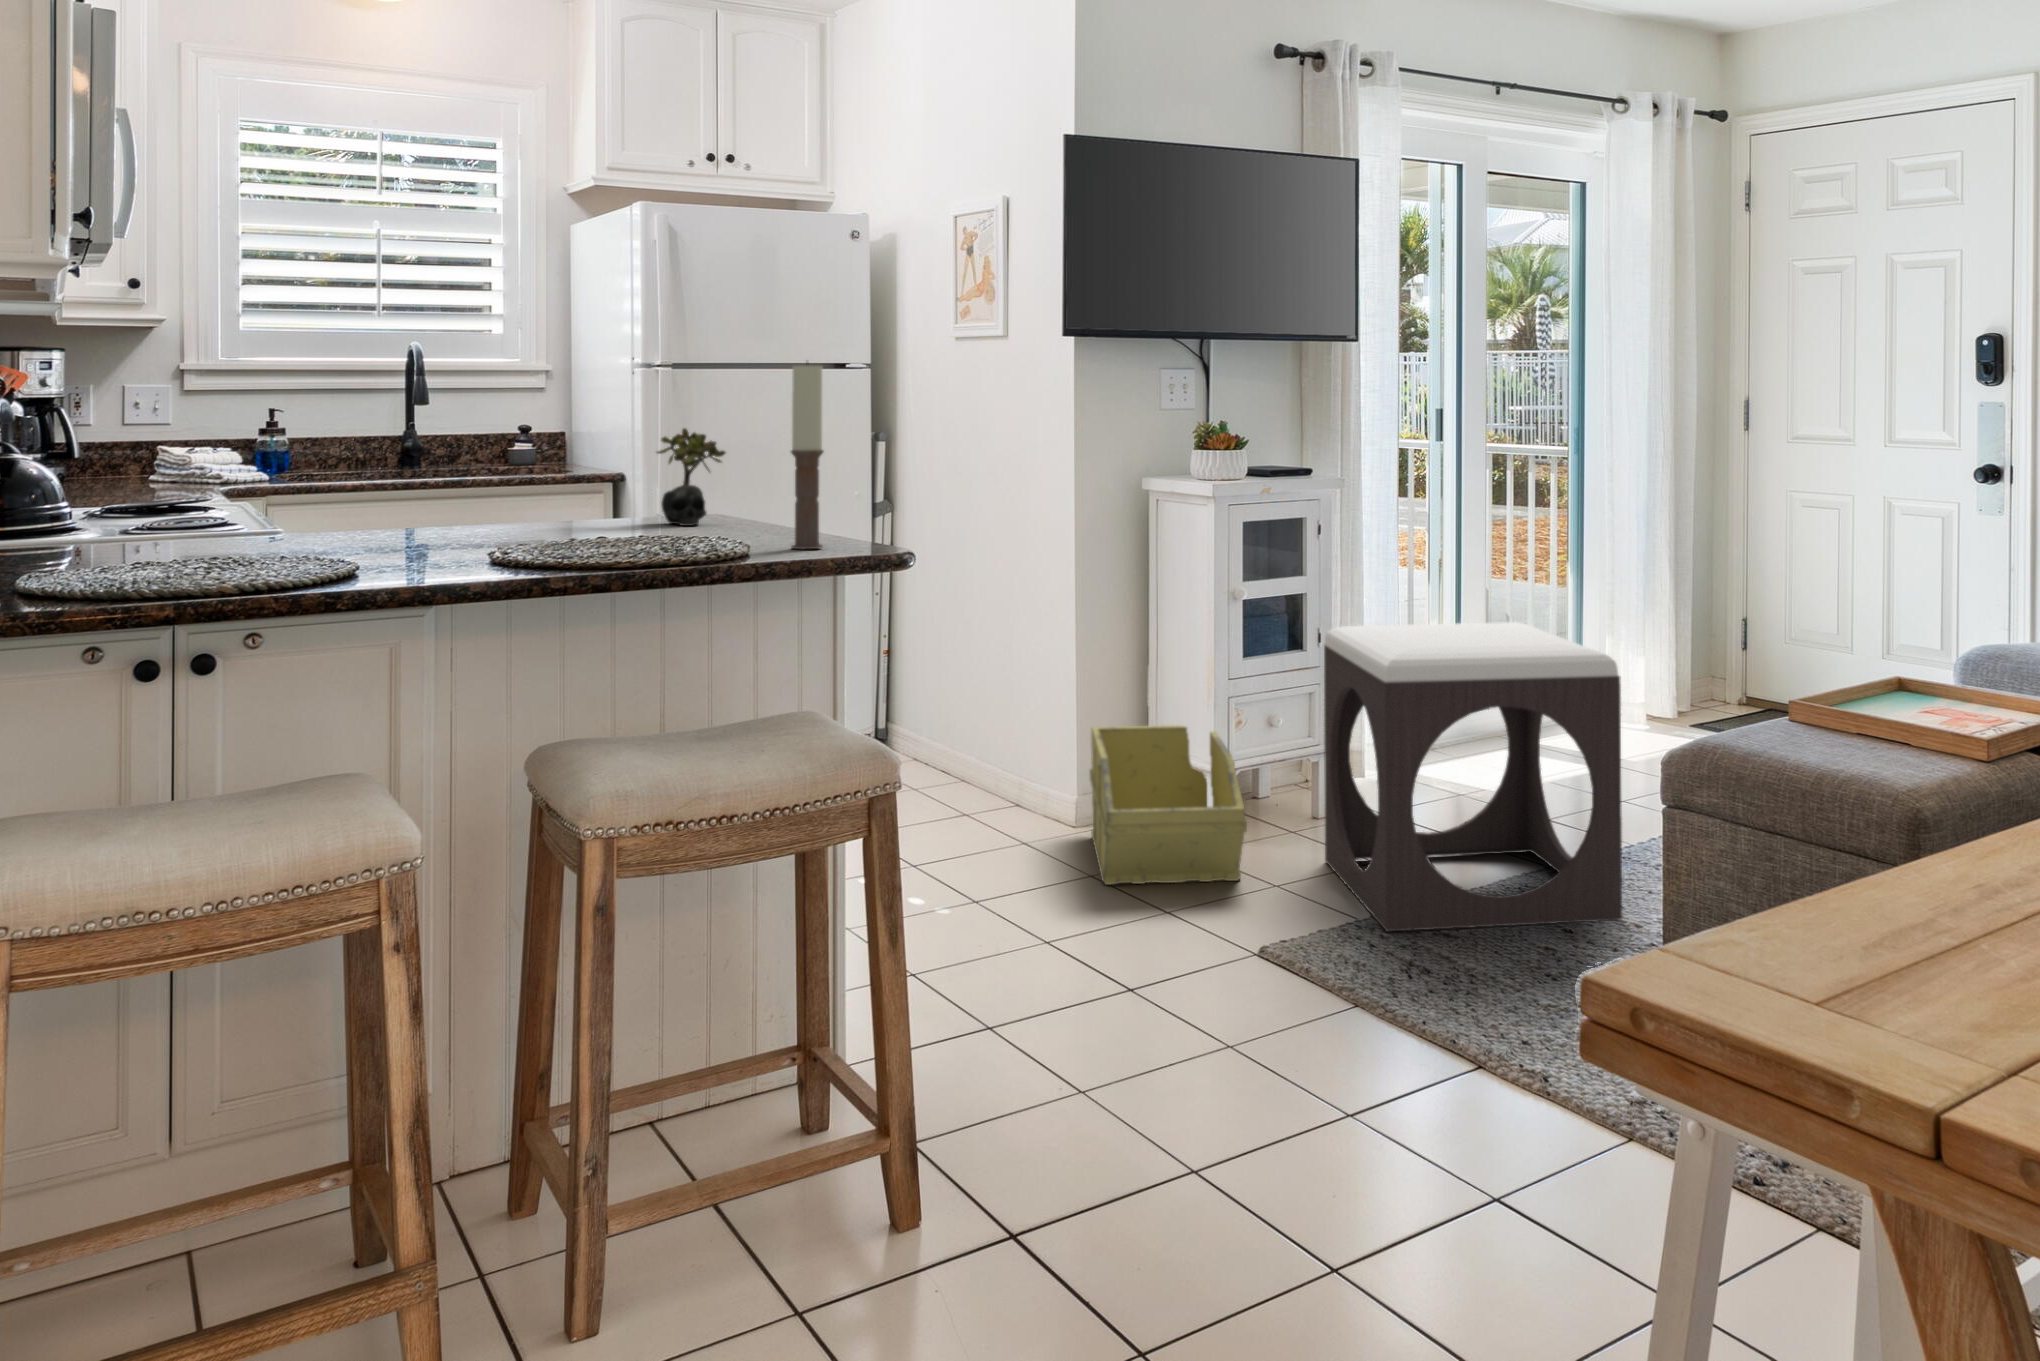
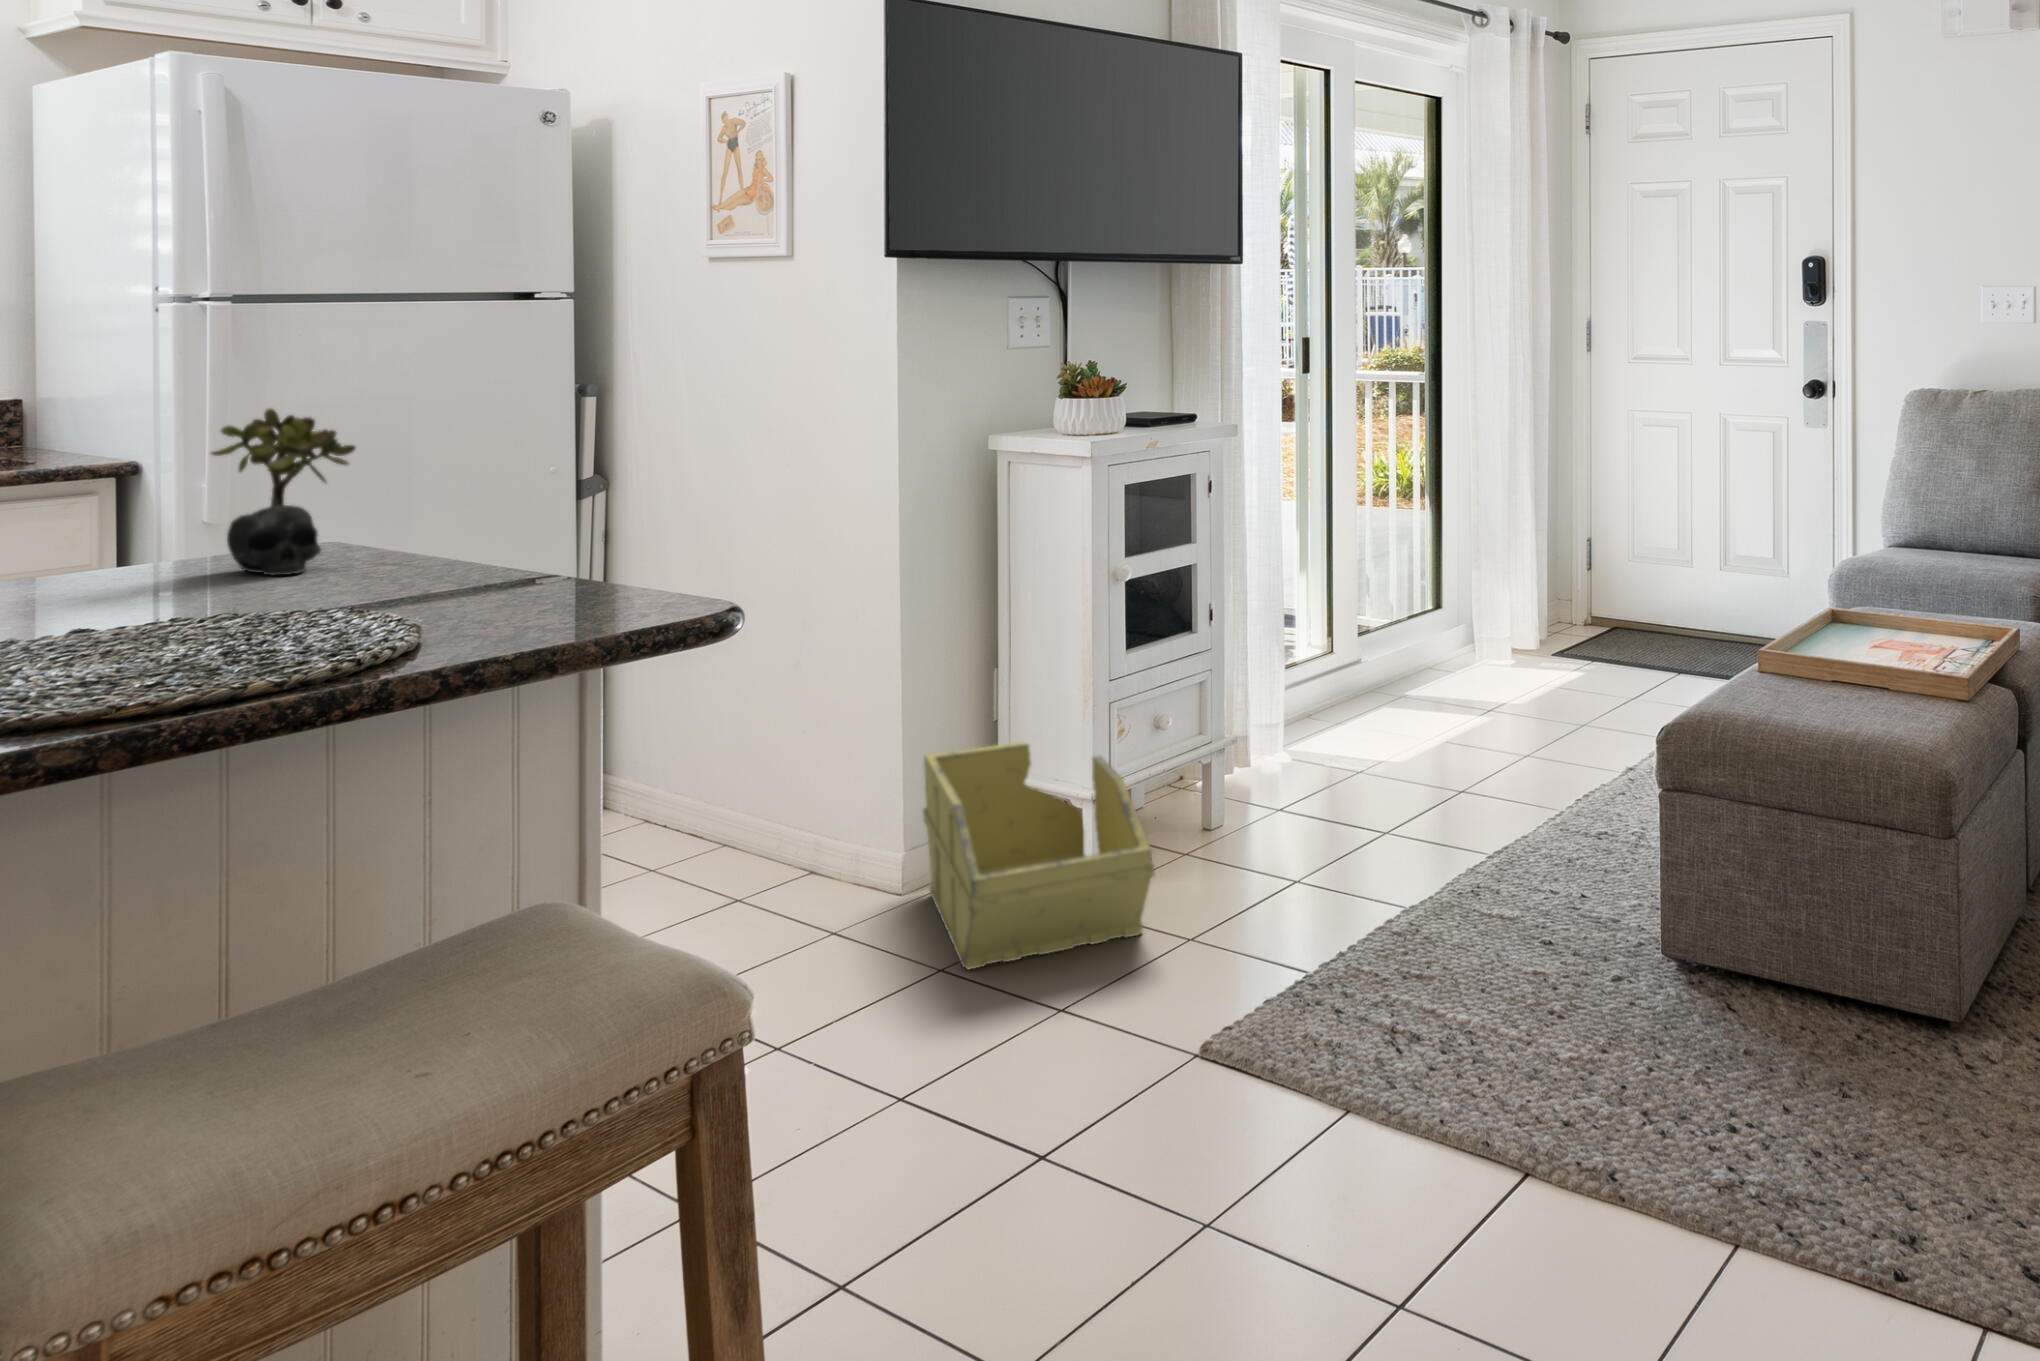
candle: present [791,365,824,549] -> none [498,297,570,628]
footstool: present [1324,622,1622,931] -> none [1232,587,1595,984]

